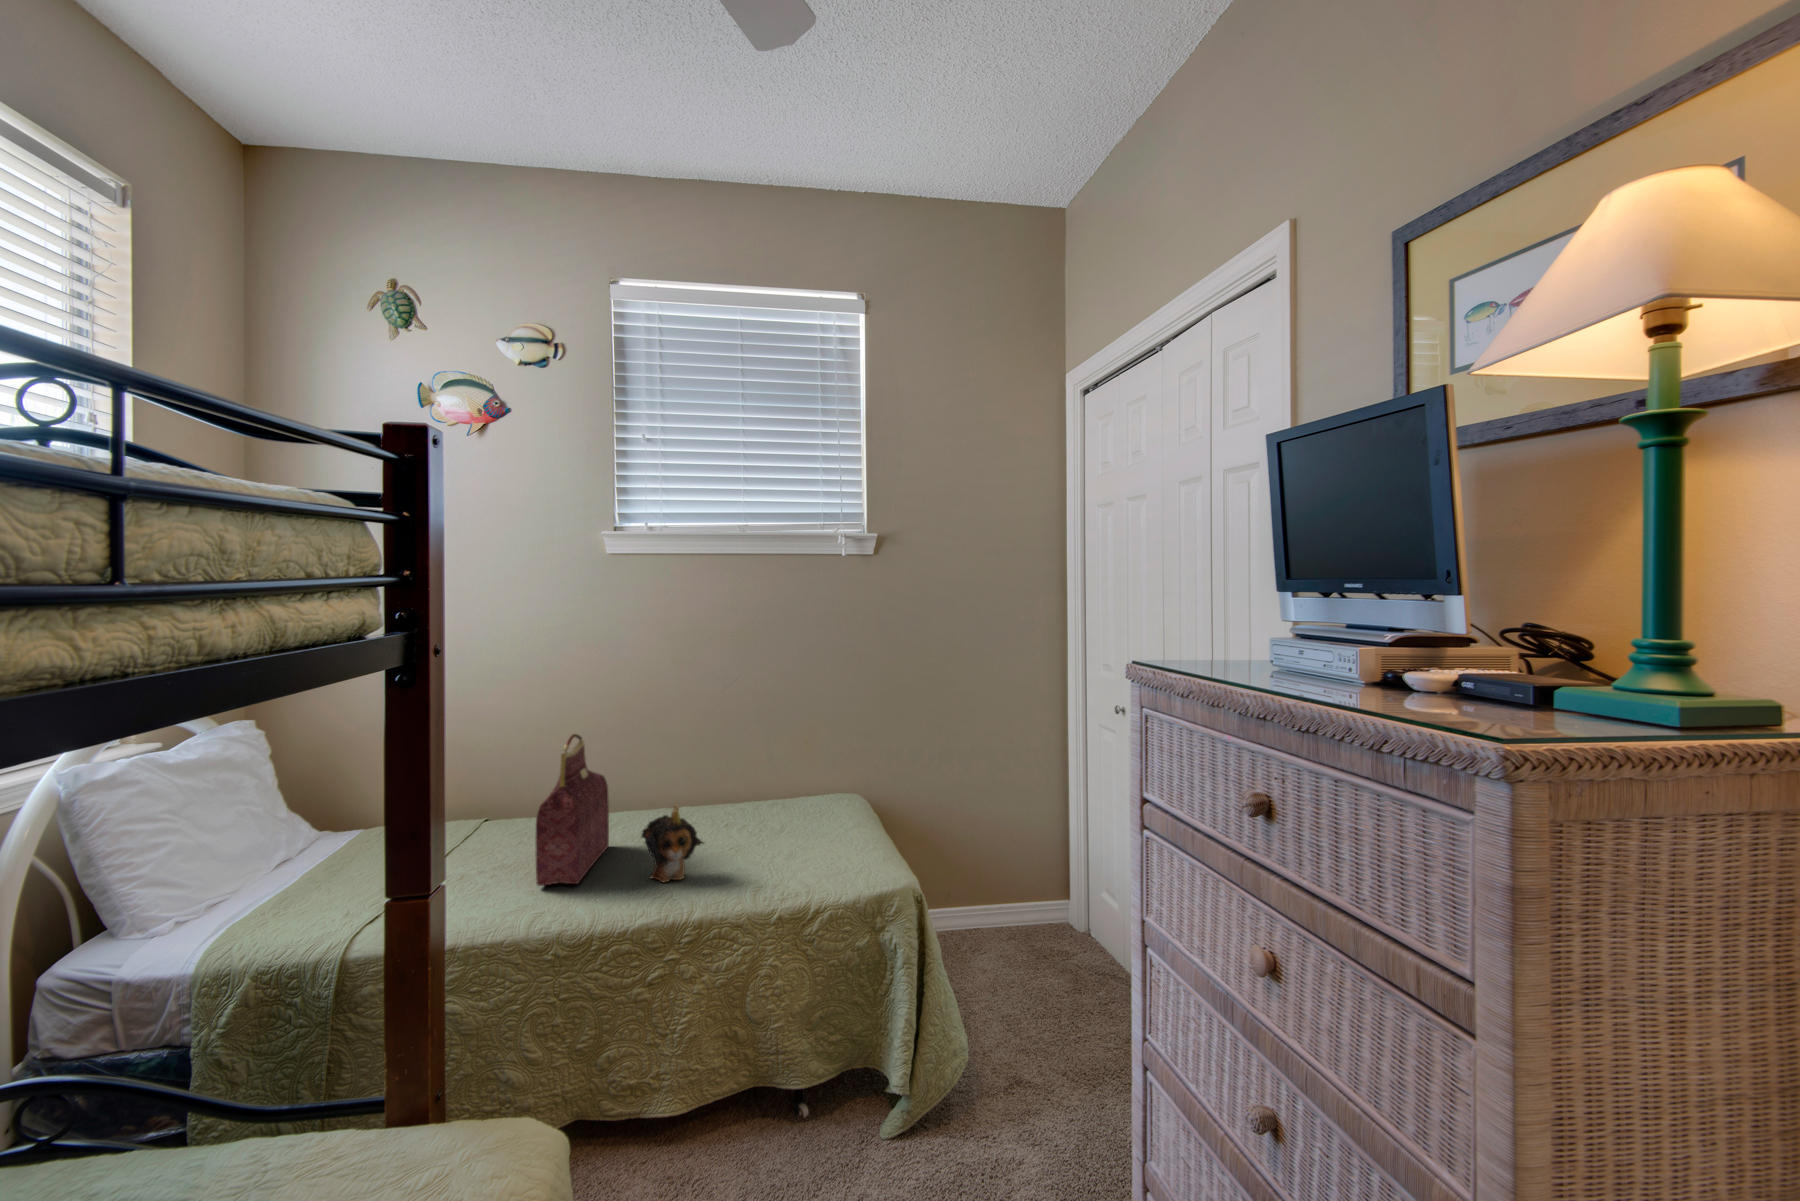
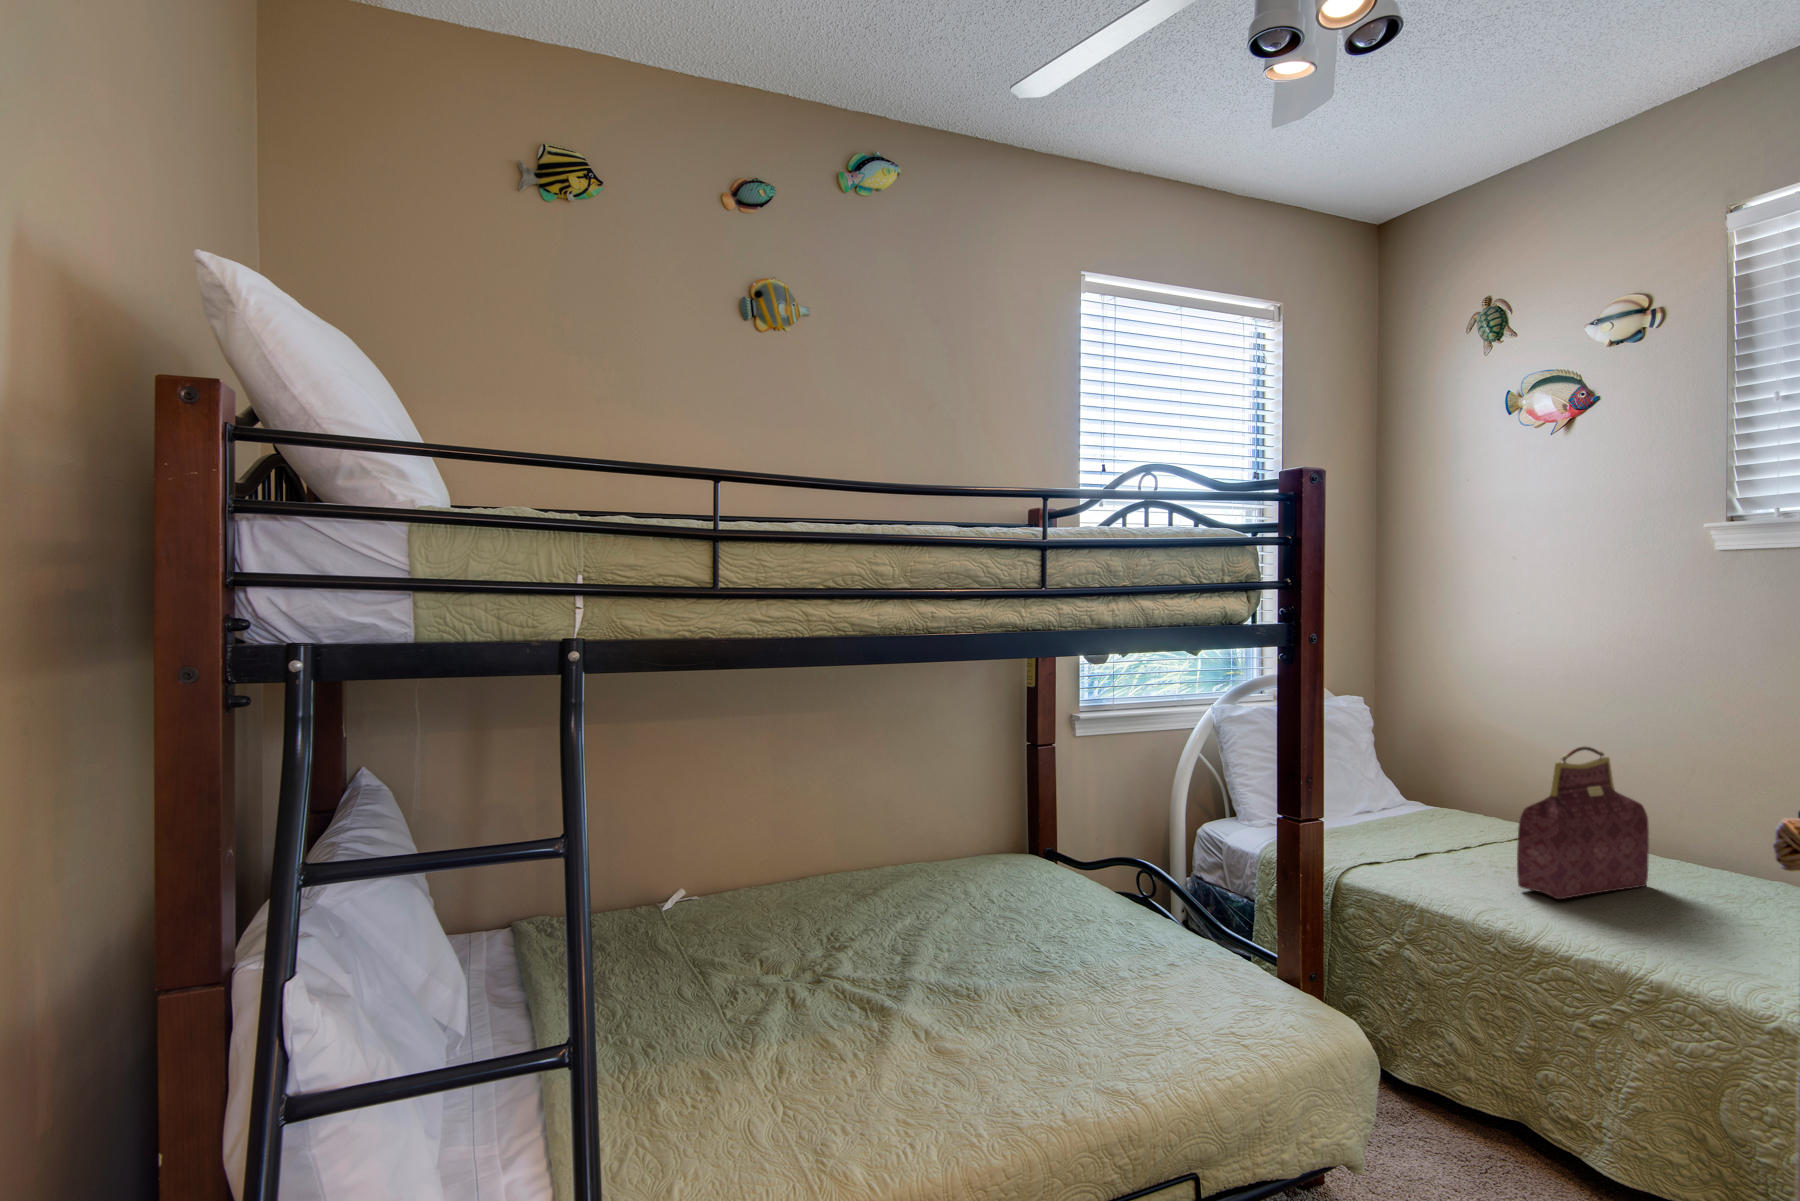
plush toy: present [642,804,704,882] -> none [1636,846,1732,941]

